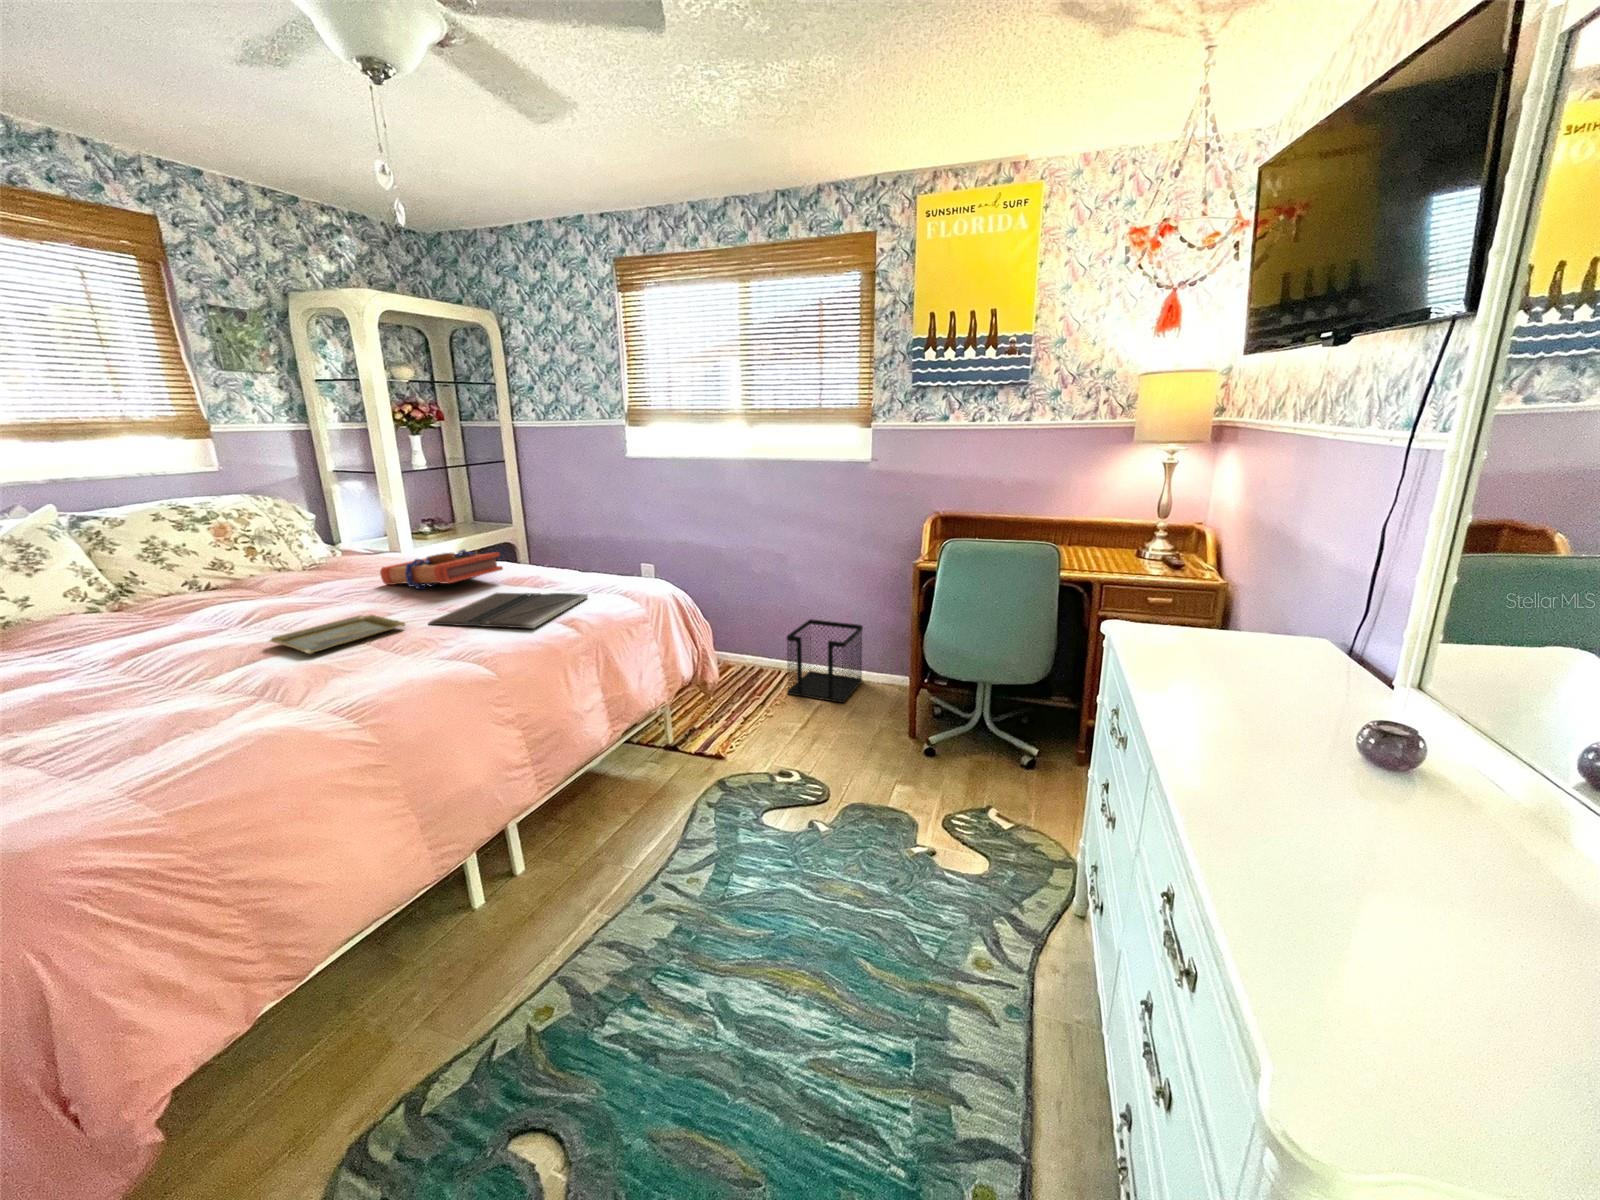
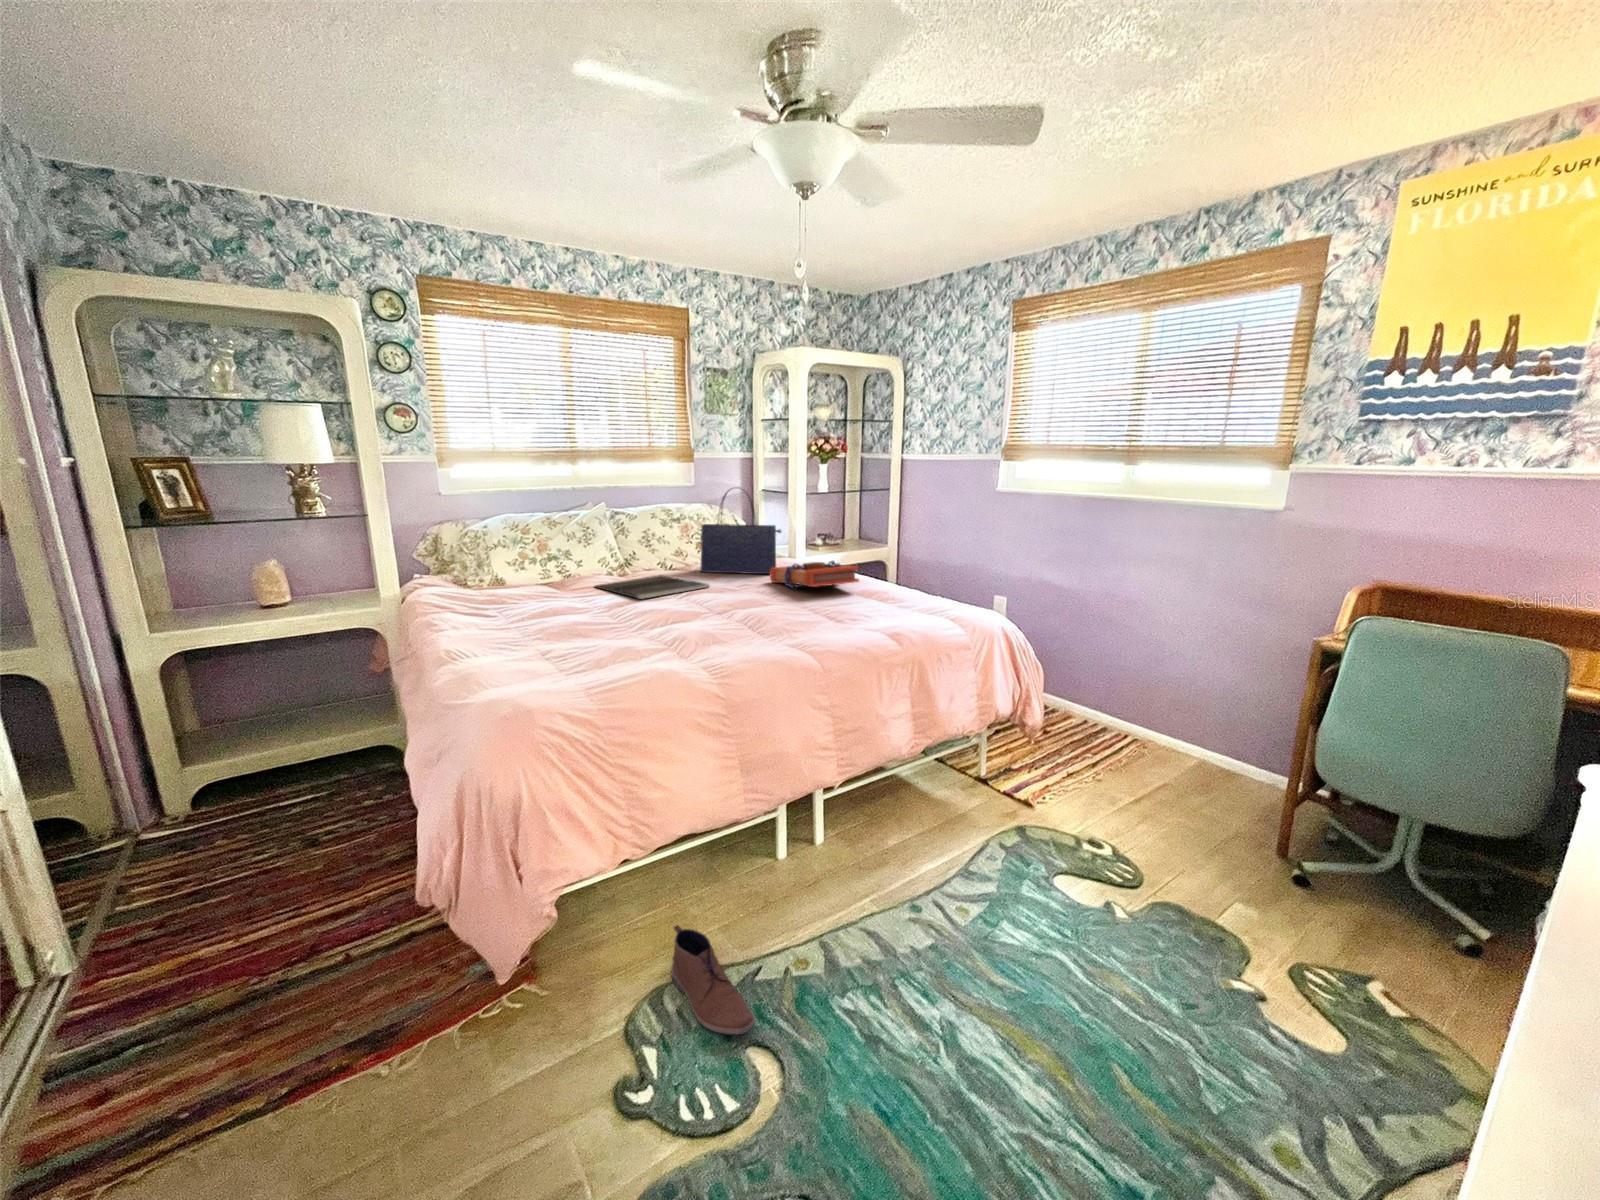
tote bag: none [259,471,385,586] -> present [700,490,781,574]
laptop: present [429,593,588,628] -> present [595,575,709,599]
tray: present [269,615,405,654] -> none [681,602,771,623]
wastebasket: present [787,619,863,703] -> none [1131,685,1245,789]
shoe: none [373,1032,517,1137] -> present [671,925,755,1035]

